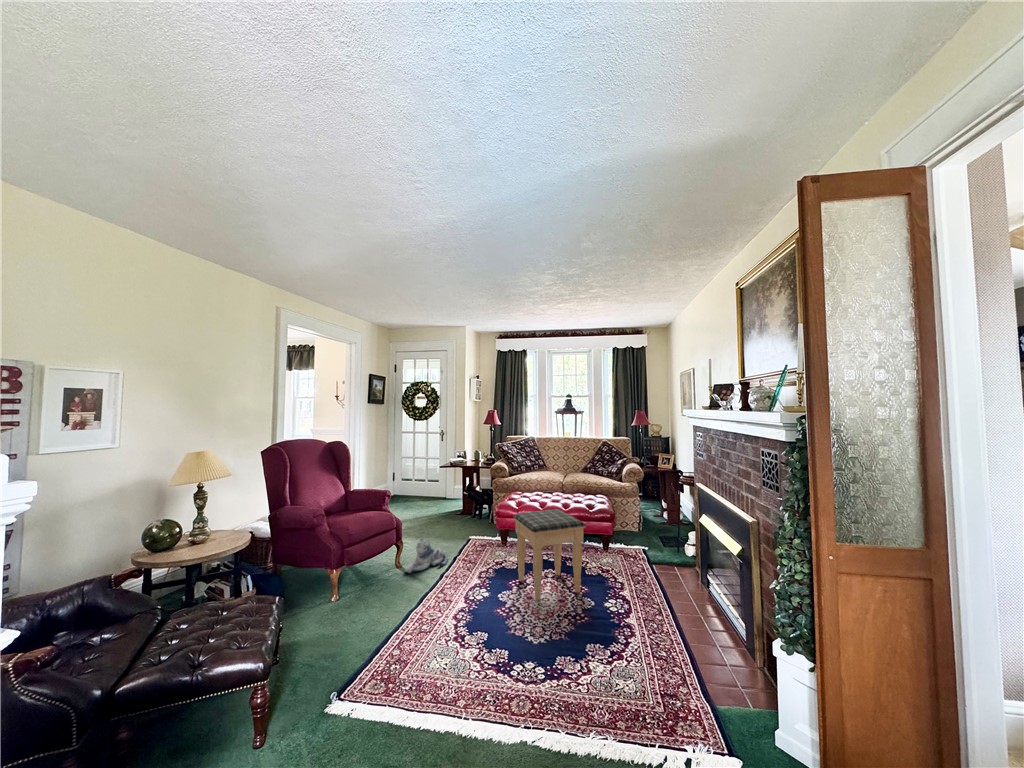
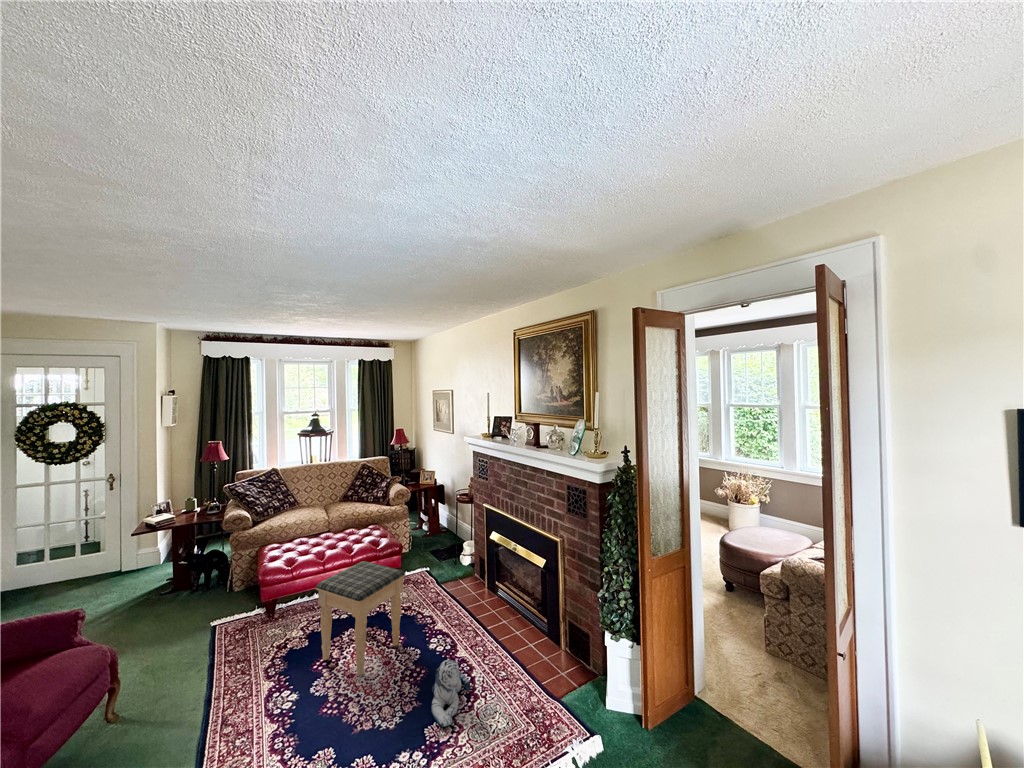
plush toy: present [405,539,448,573] -> present [431,660,470,727]

